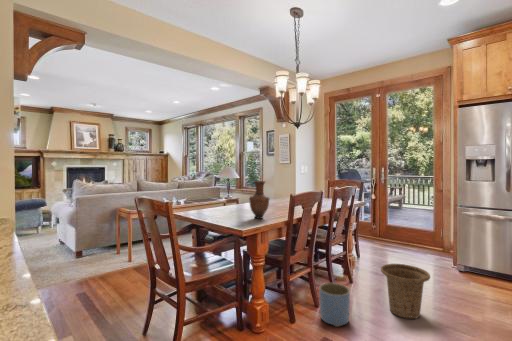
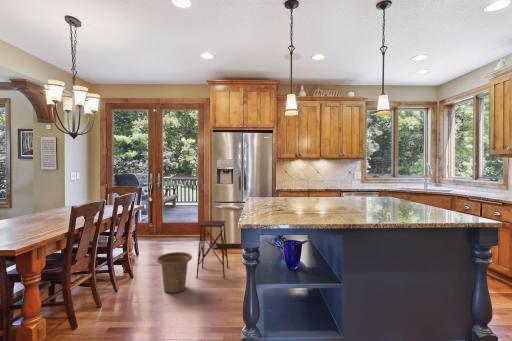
vase: present [249,181,269,219] -> none [18,195,45,235]
side table: none [436,230,491,321] -> present [196,221,228,278]
planter: present [319,283,350,327] -> none [102,281,132,318]

